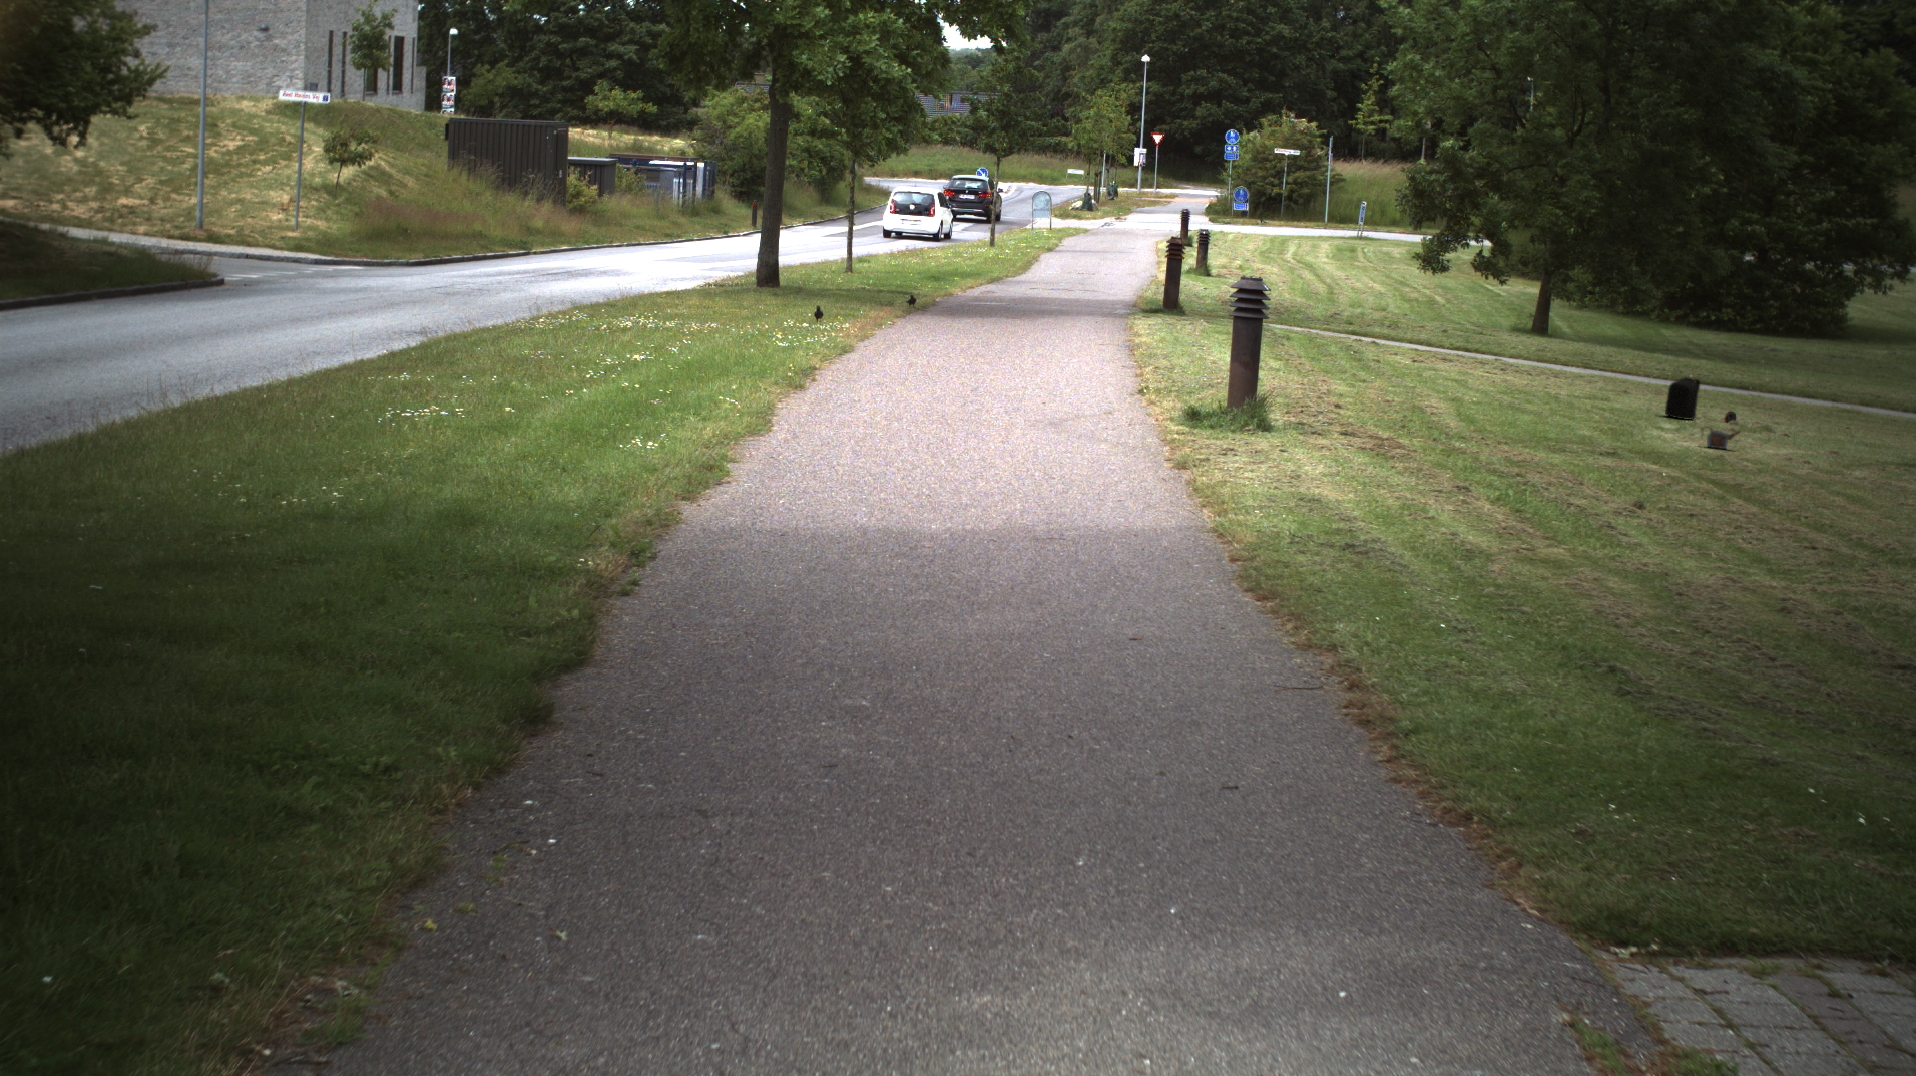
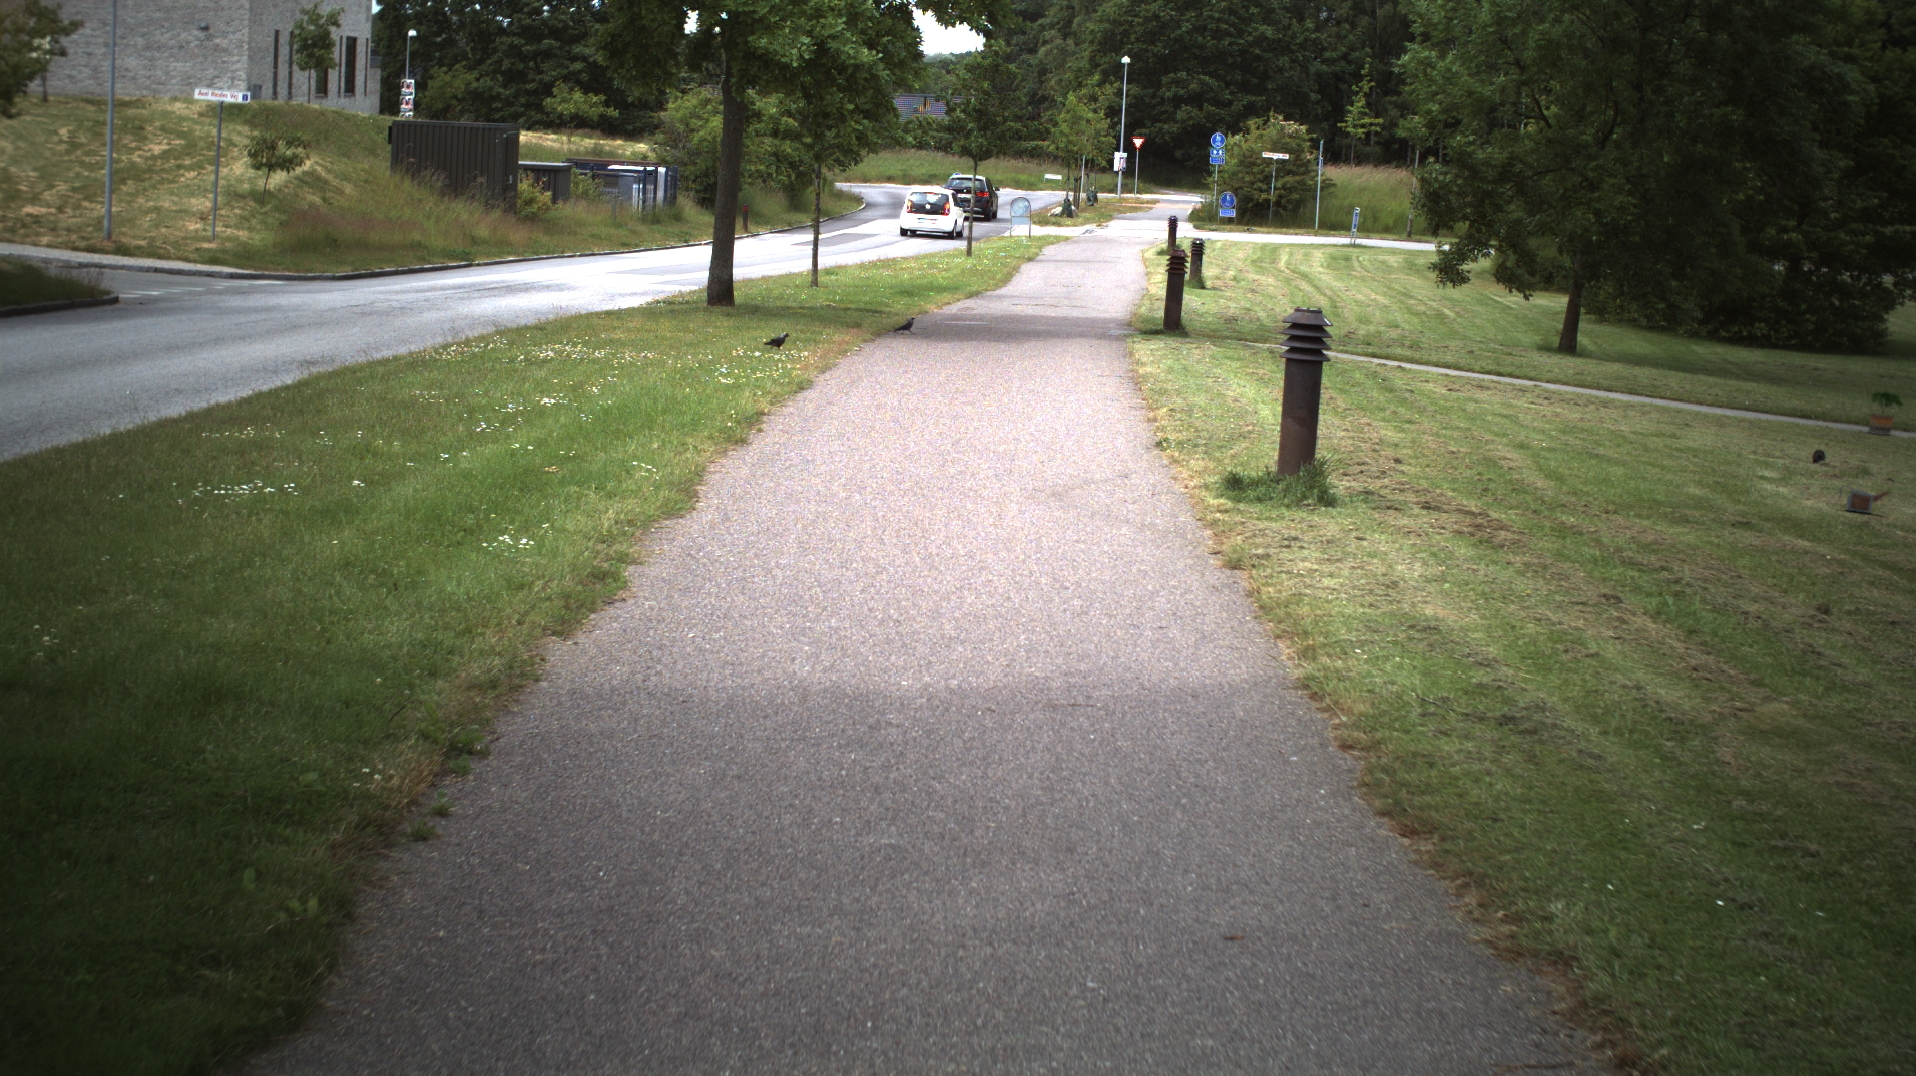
potted tree: none [1774,359,1804,398] -> present [1868,392,1903,435]
backpack: present [1665,377,1700,420] -> none [1770,419,1812,469]

